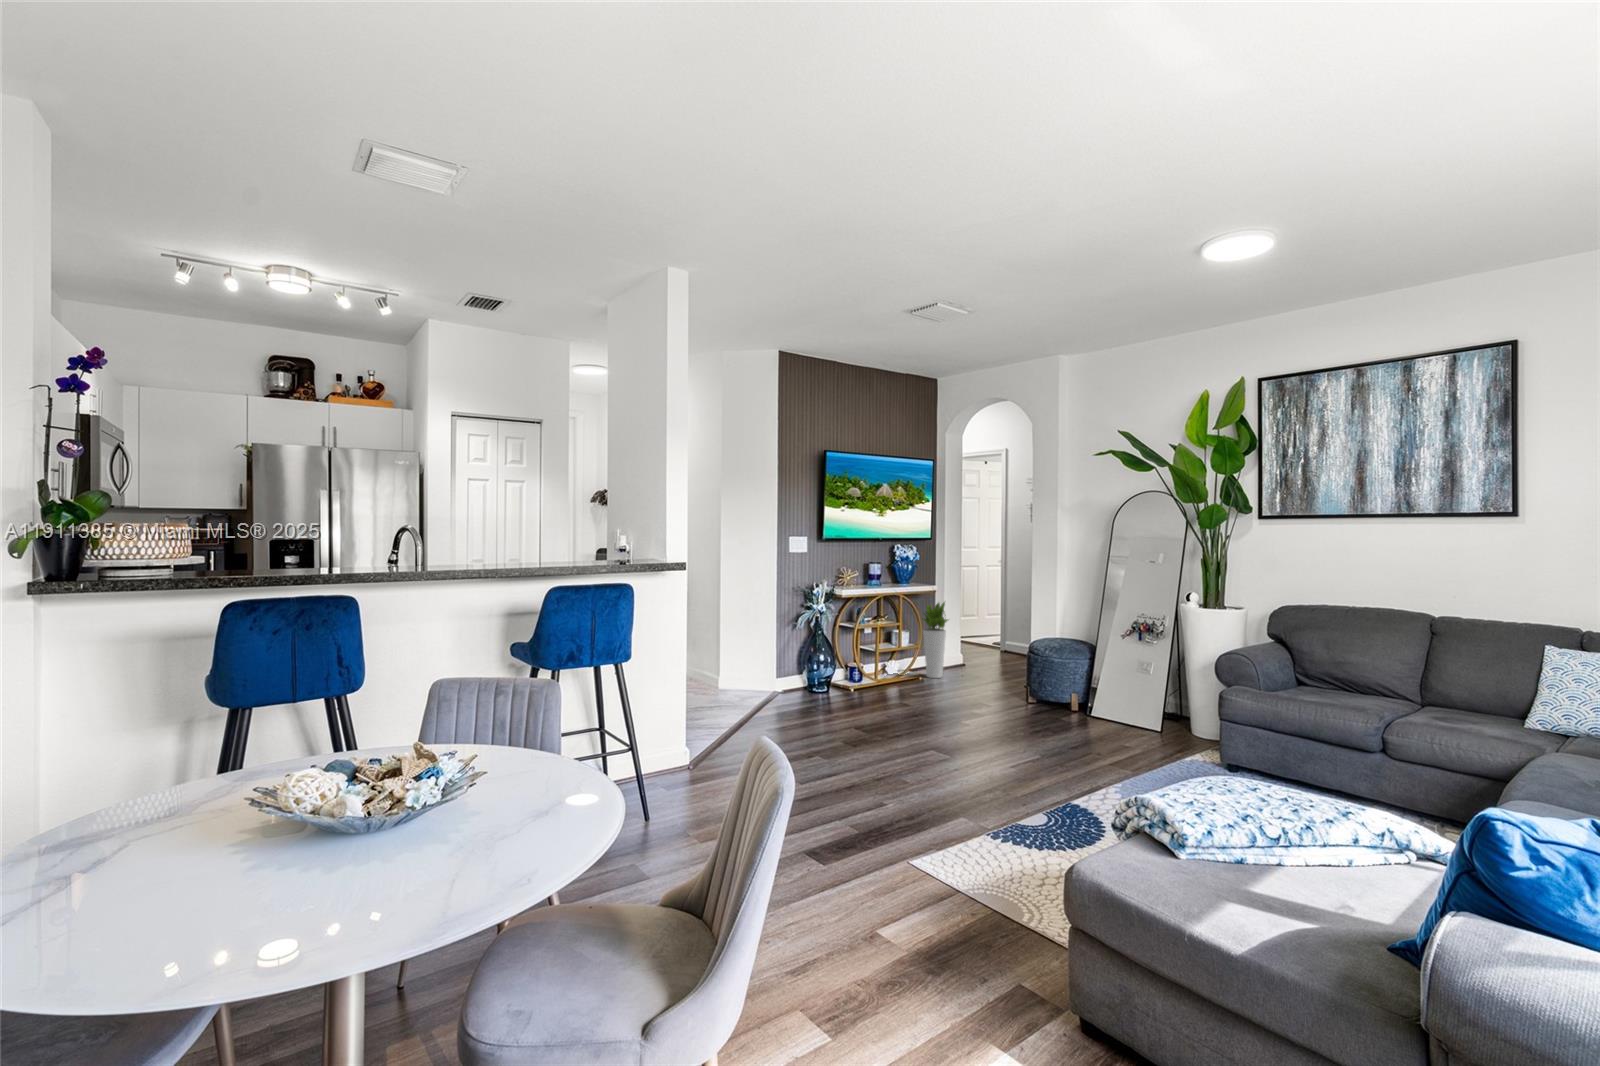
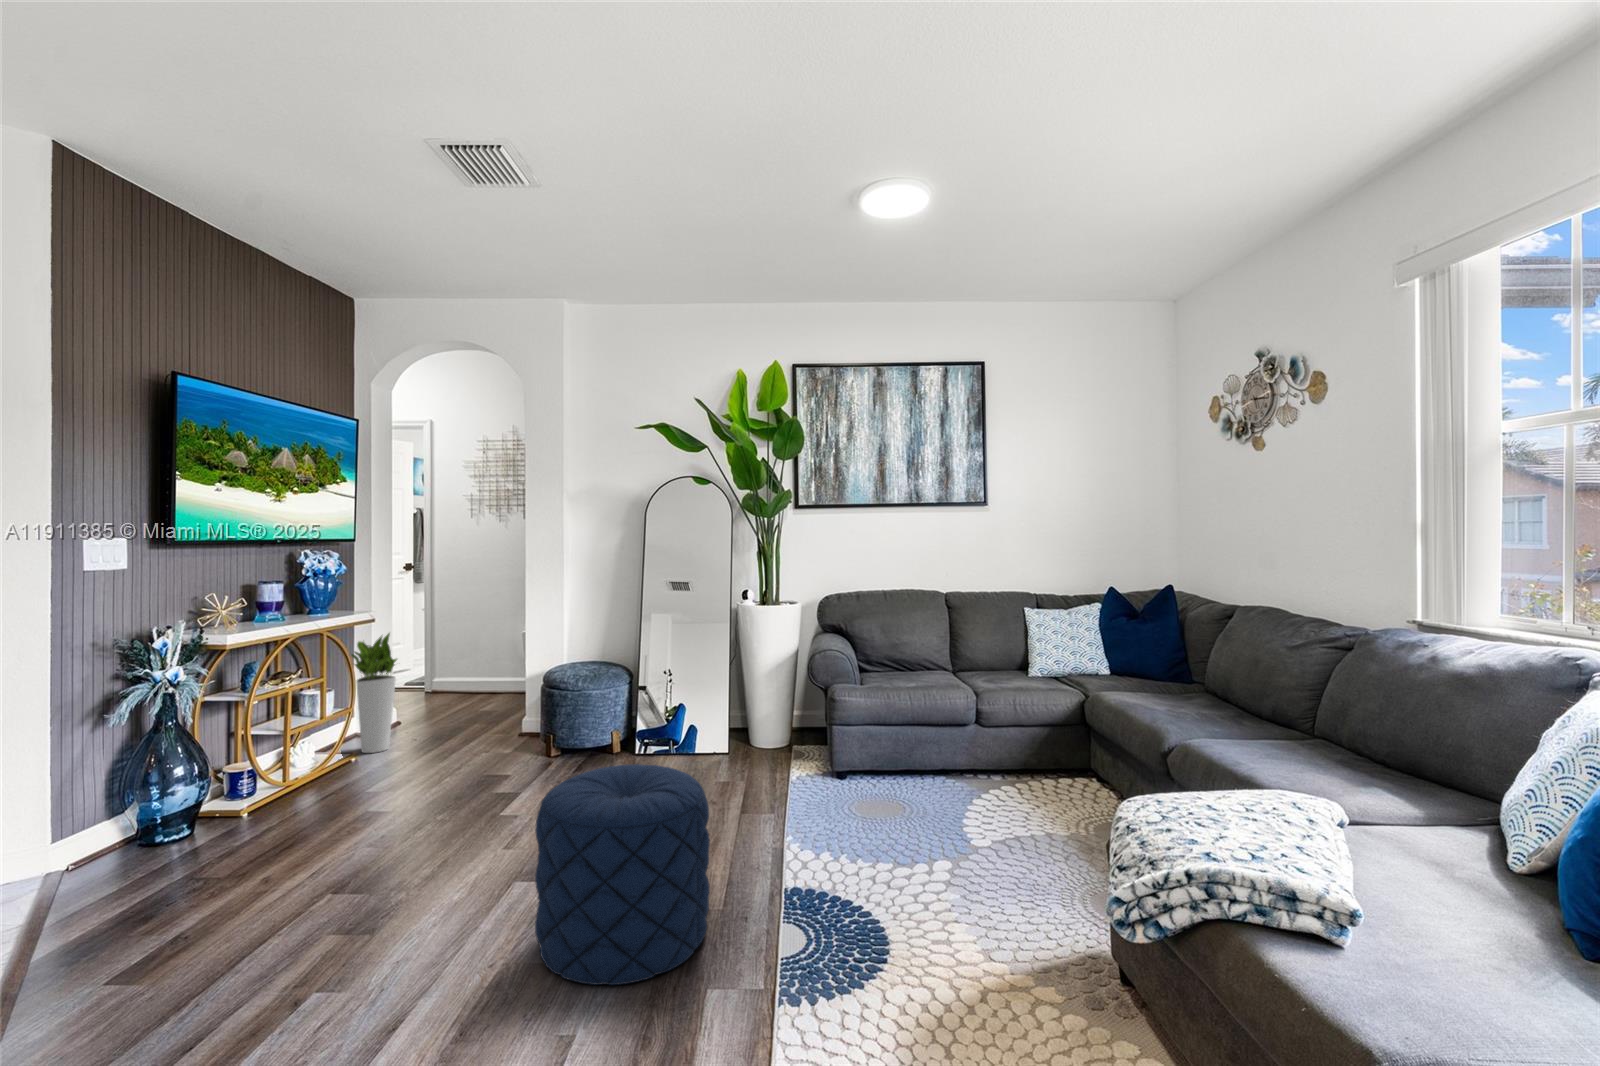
pouf: none [895,687,1000,806] -> present [535,764,710,985]

